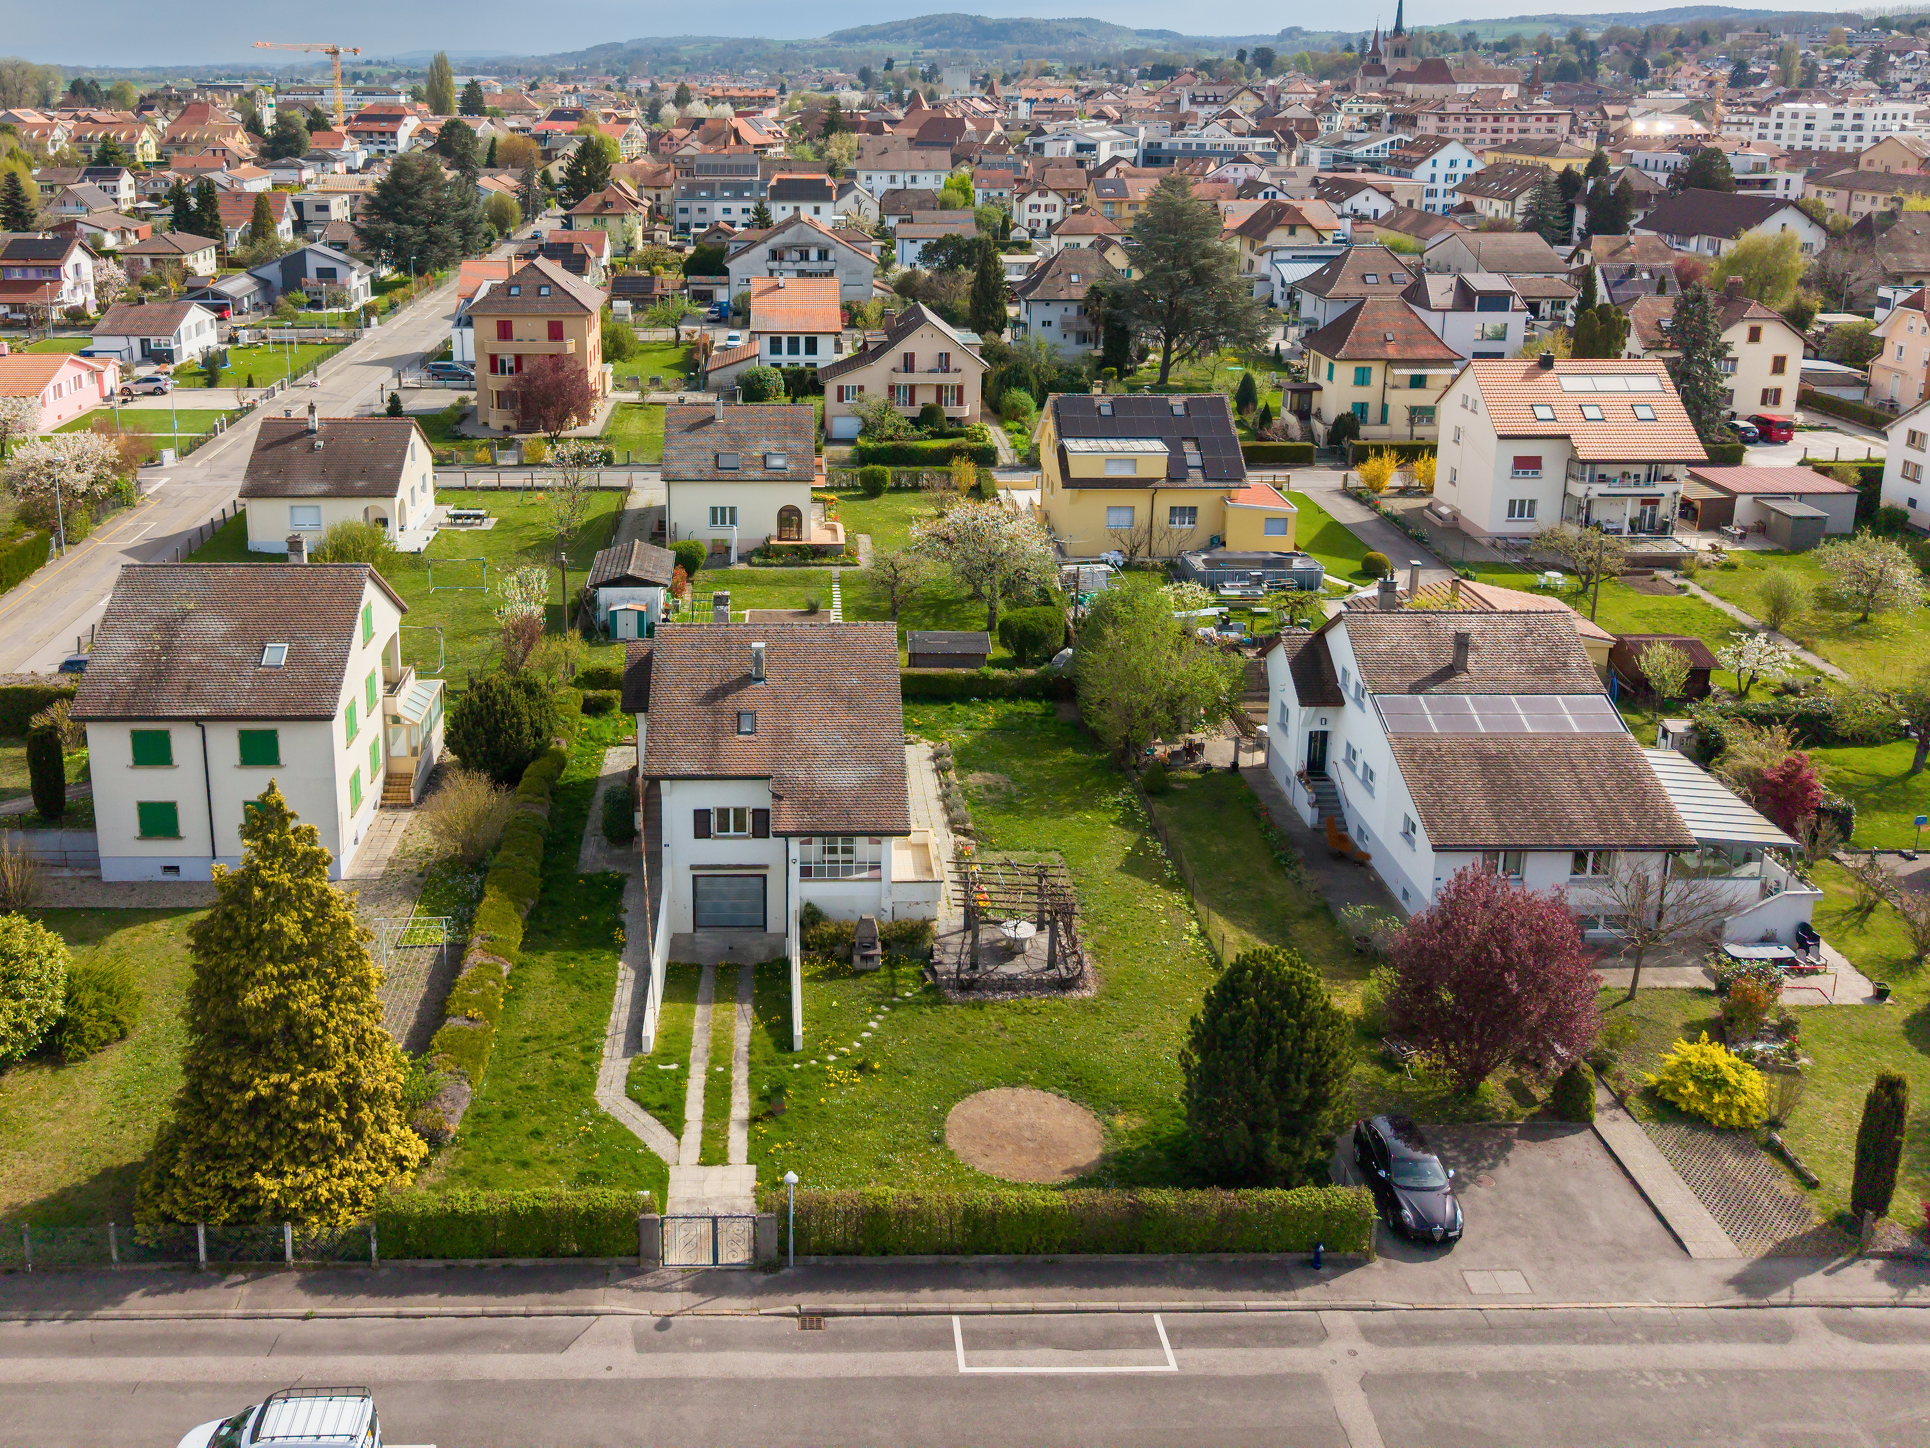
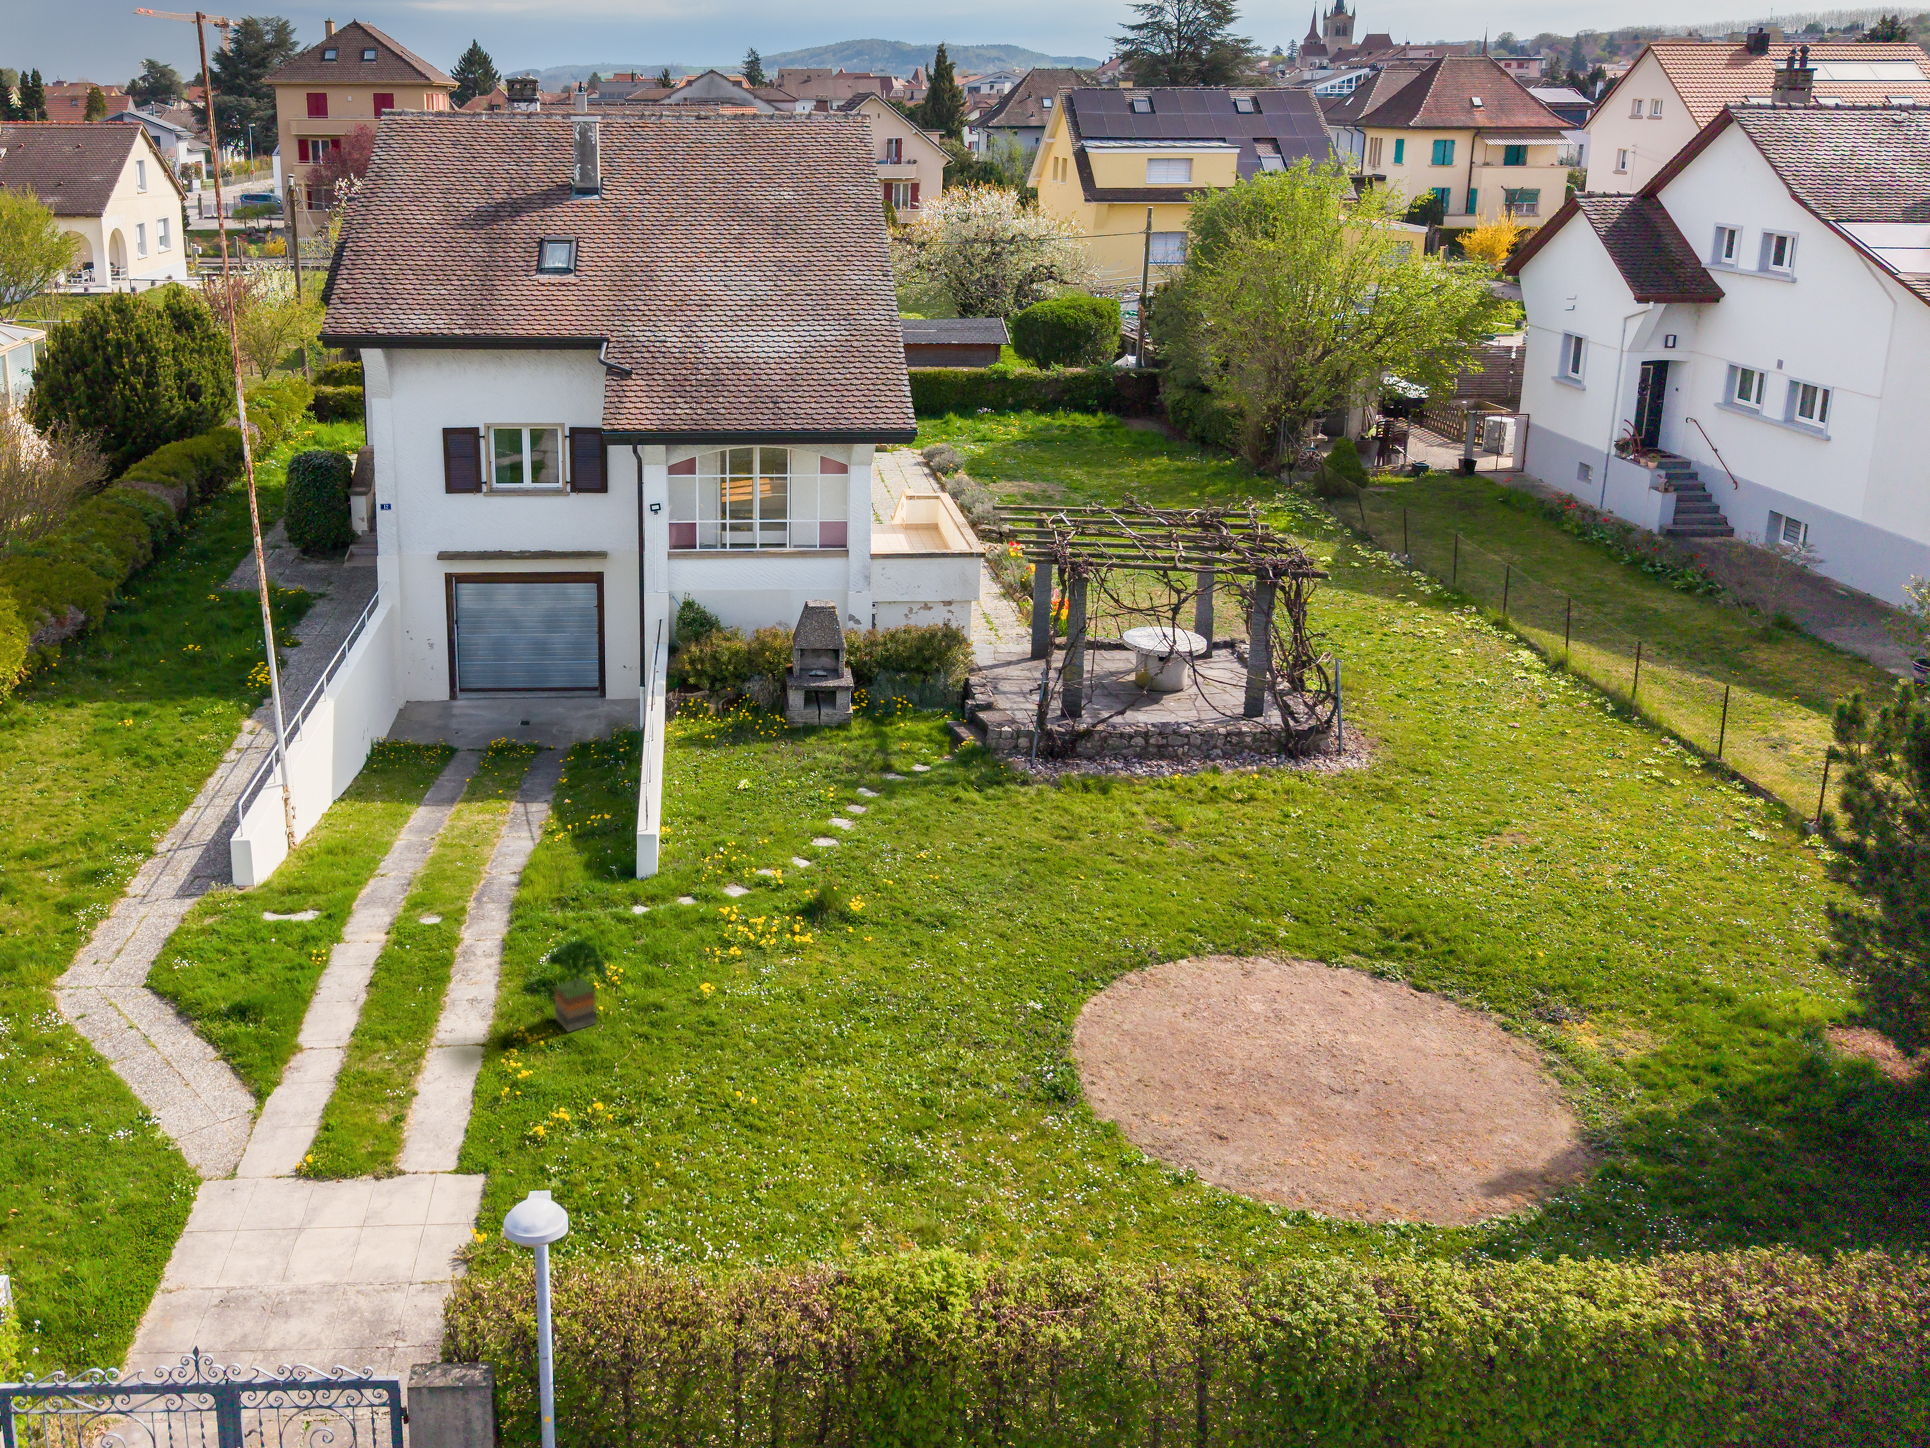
lounge chair: present [1326,815,1372,864] -> none [1723,481,1827,574]

